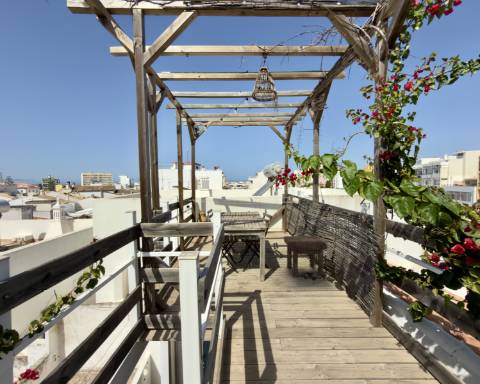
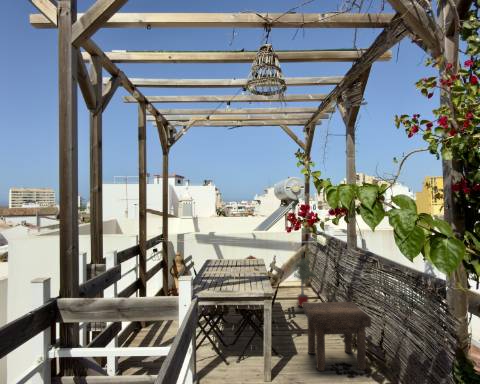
potted tree: none [276,206,297,242] -> present [294,252,322,307]

